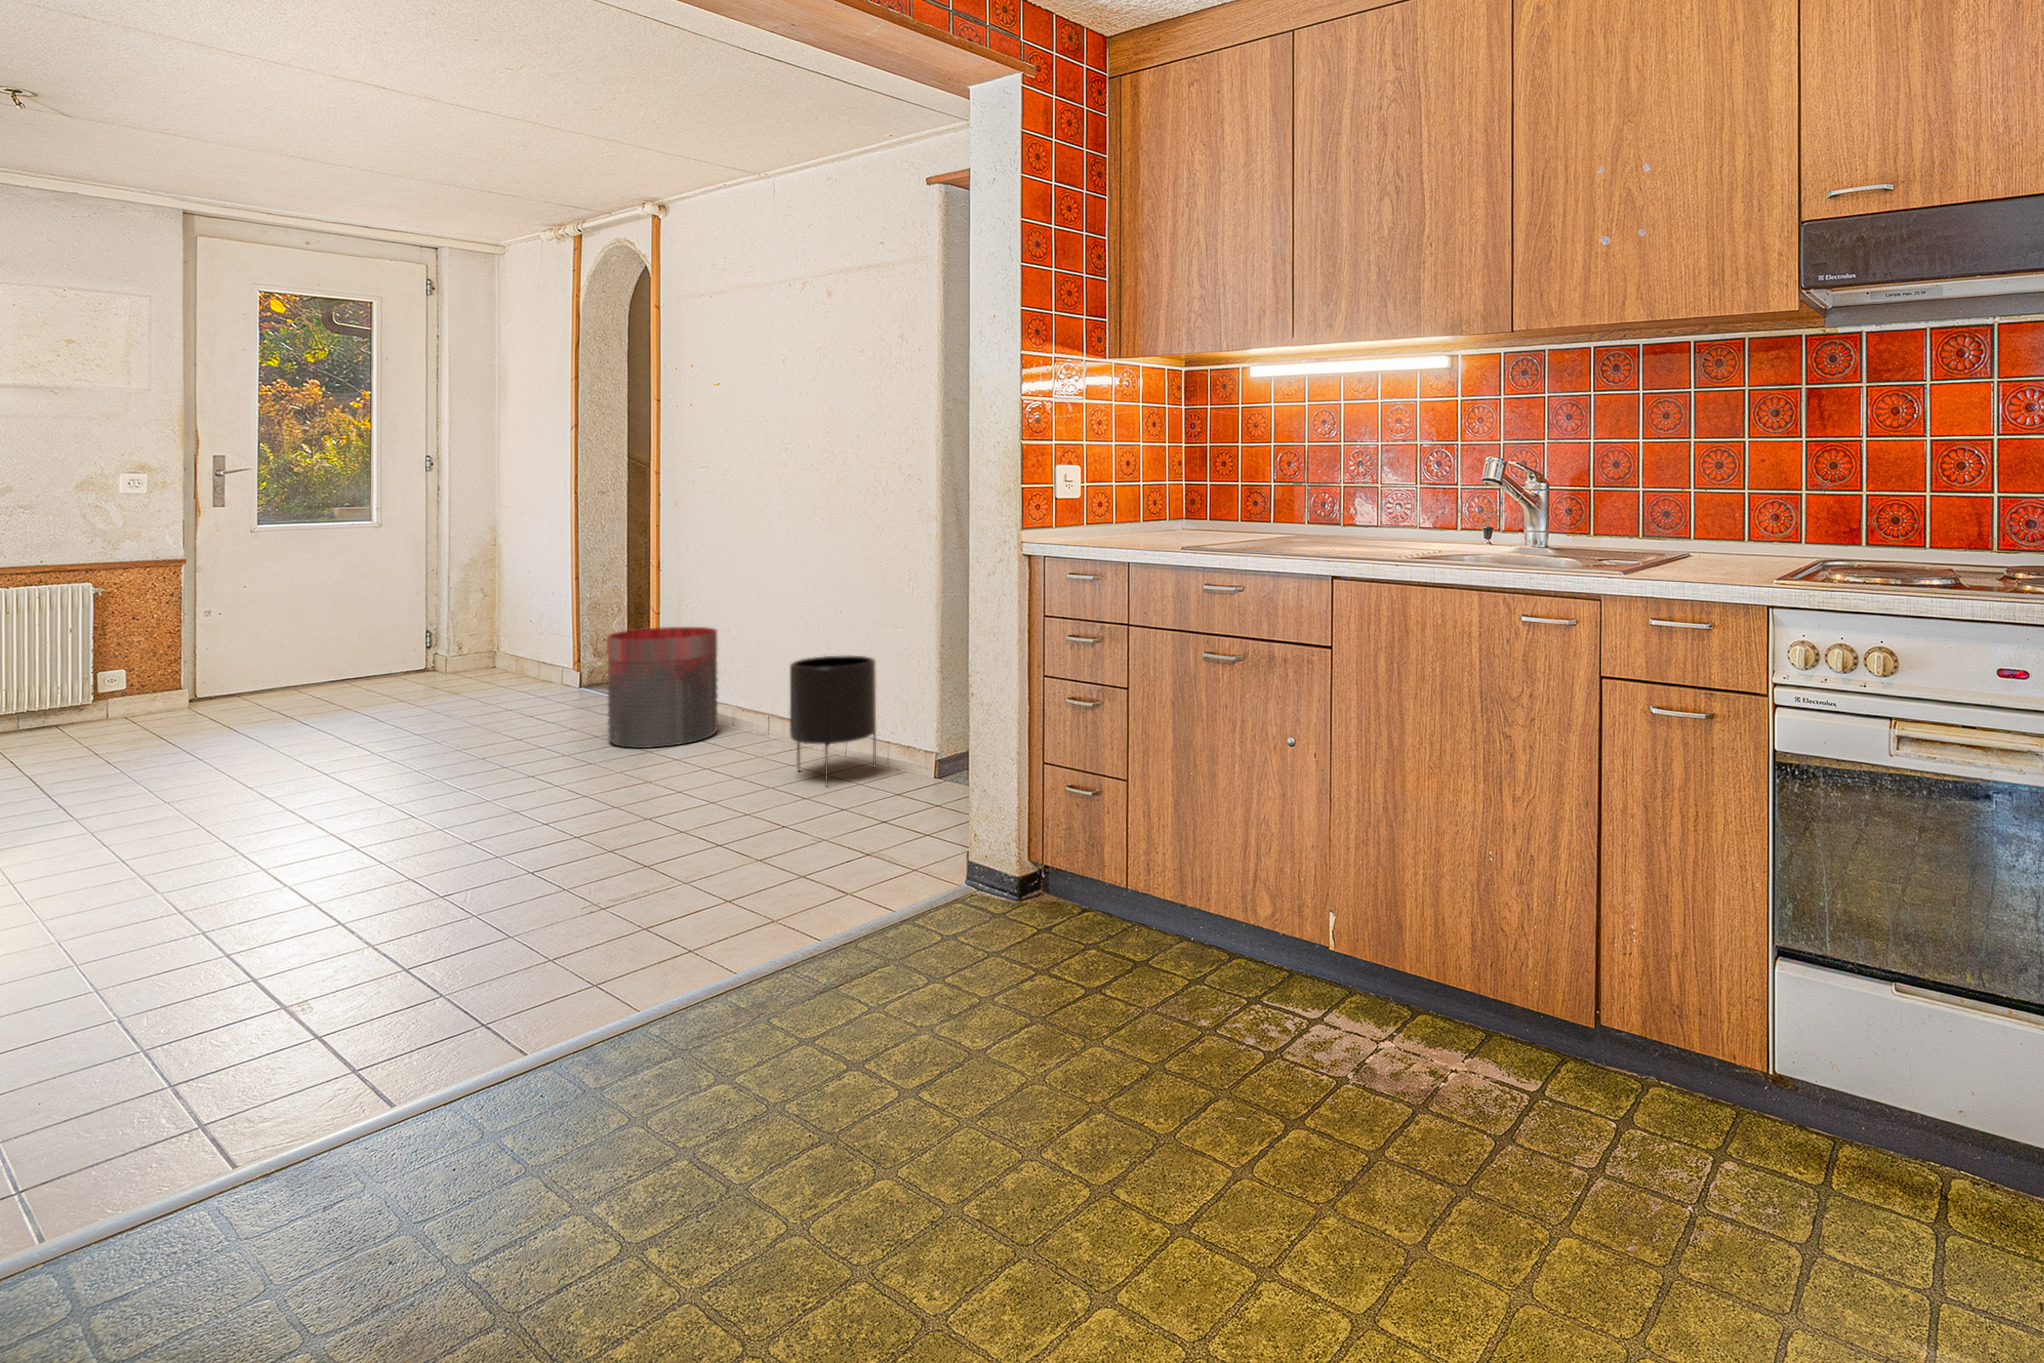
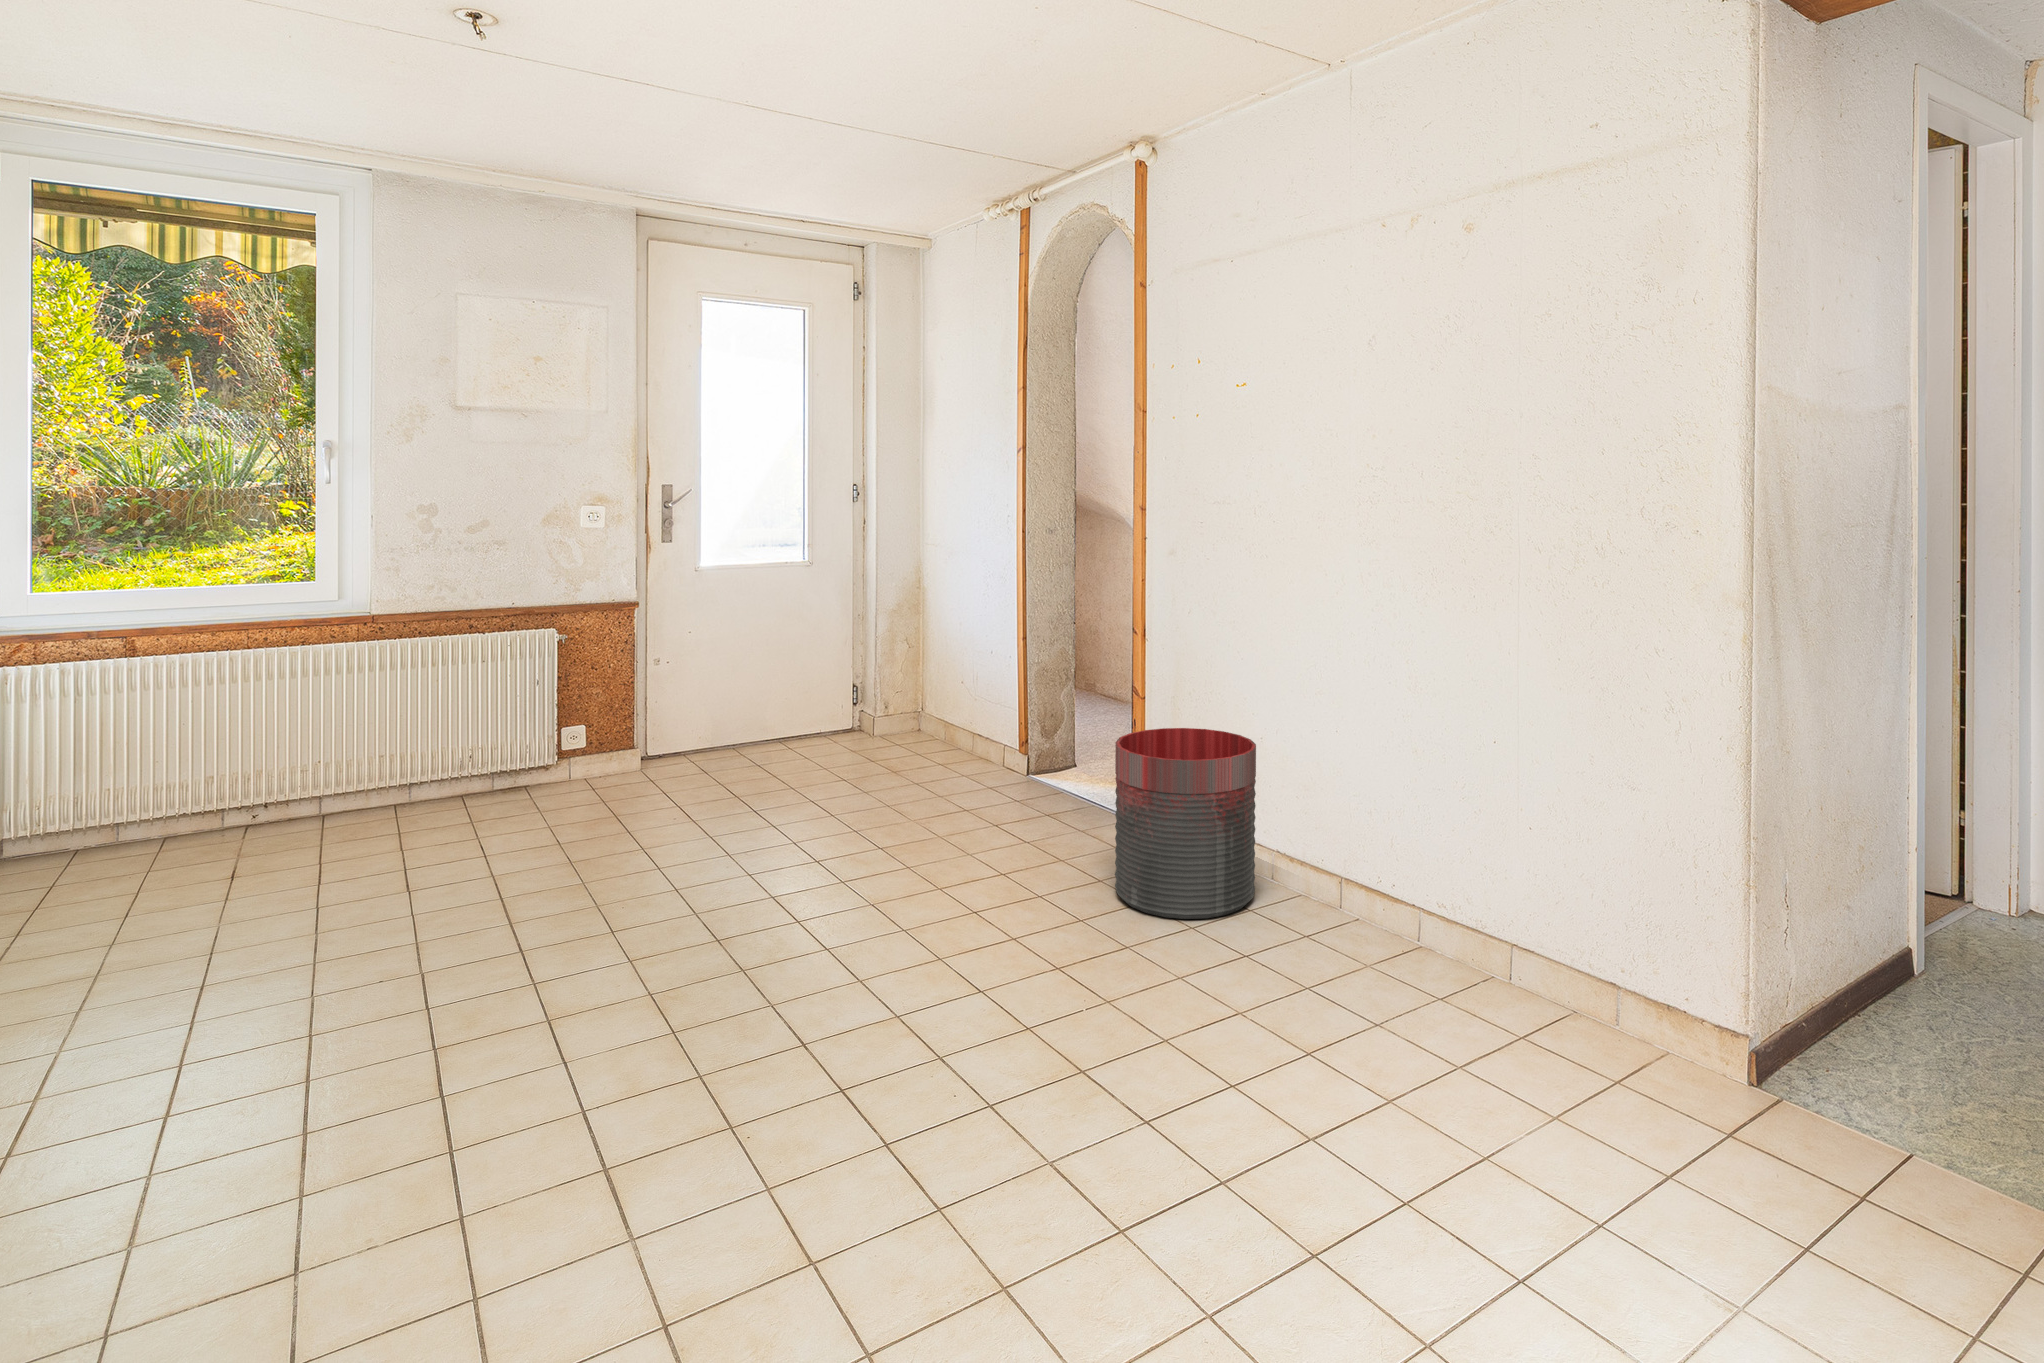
planter: present [790,656,876,785] -> none [1464,830,1618,1091]

